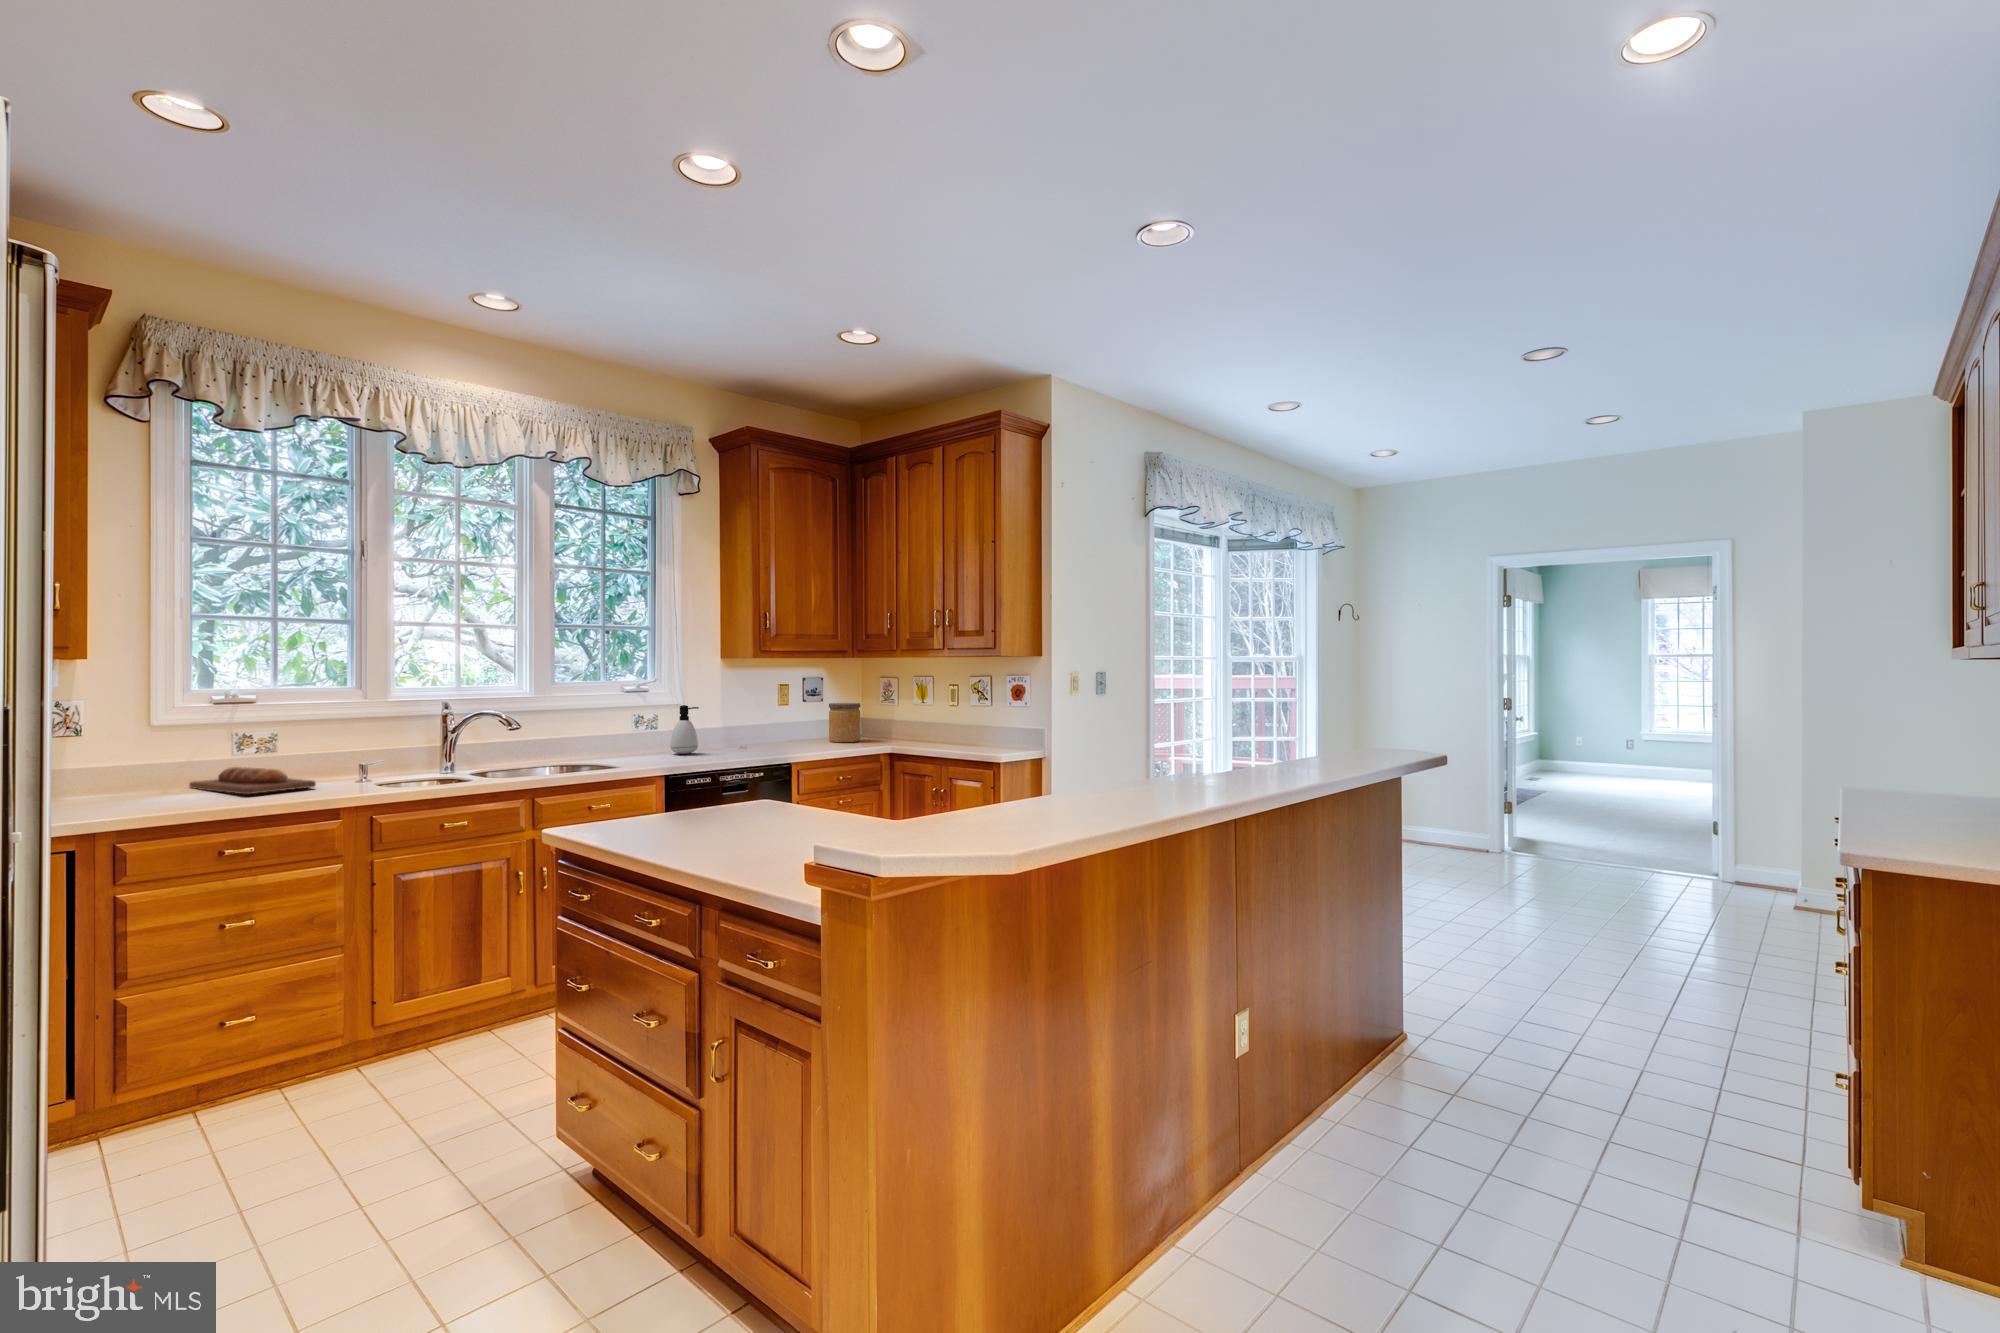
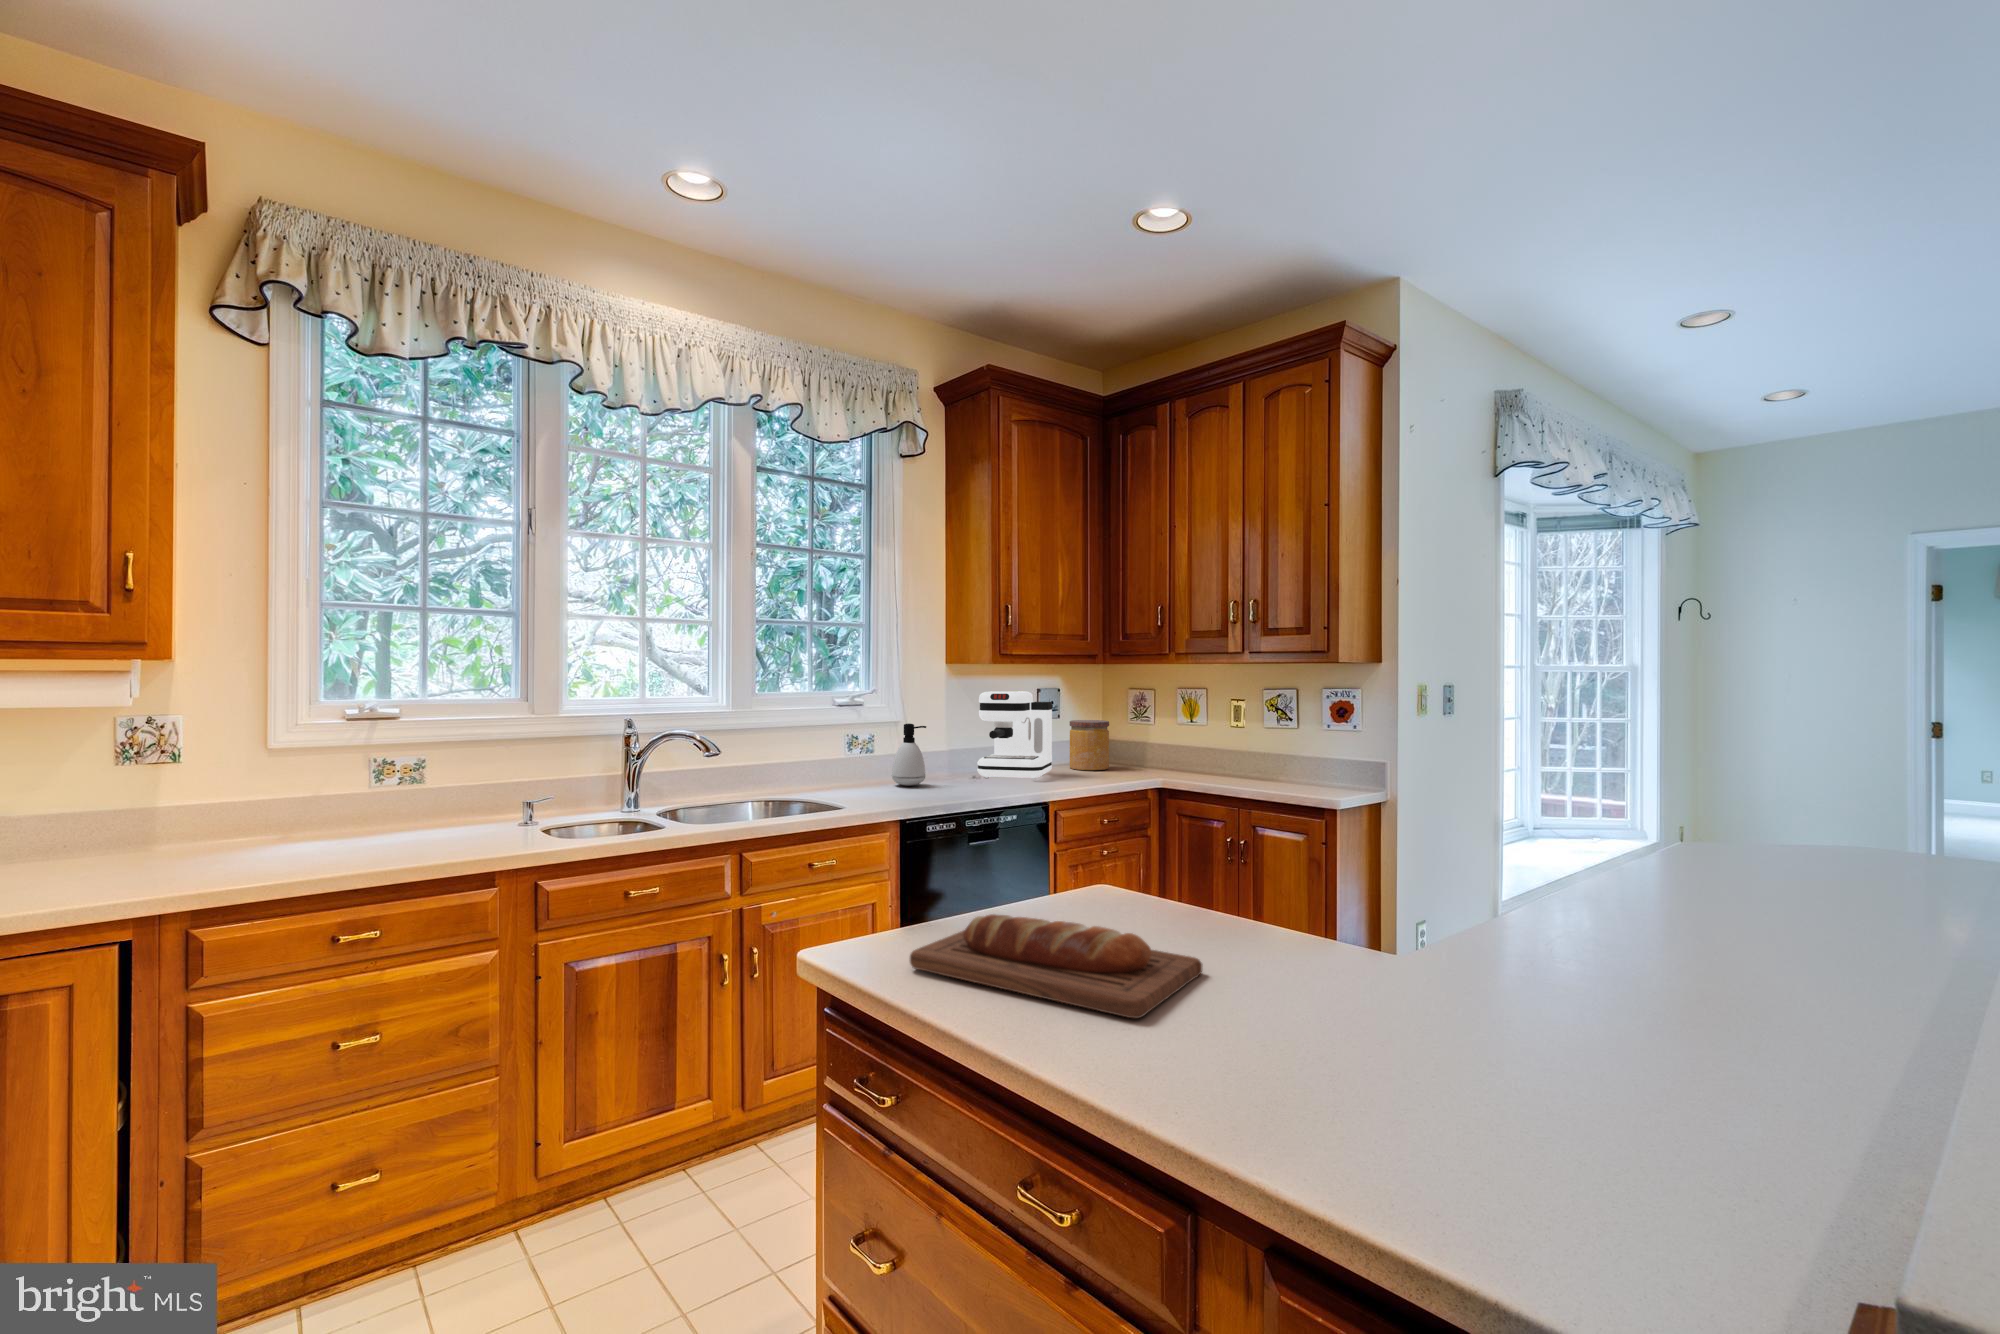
coffee maker: none [746,680,809,749] -> present [977,691,1052,779]
bread loaf: present [189,767,316,794] -> present [910,914,1203,1018]

